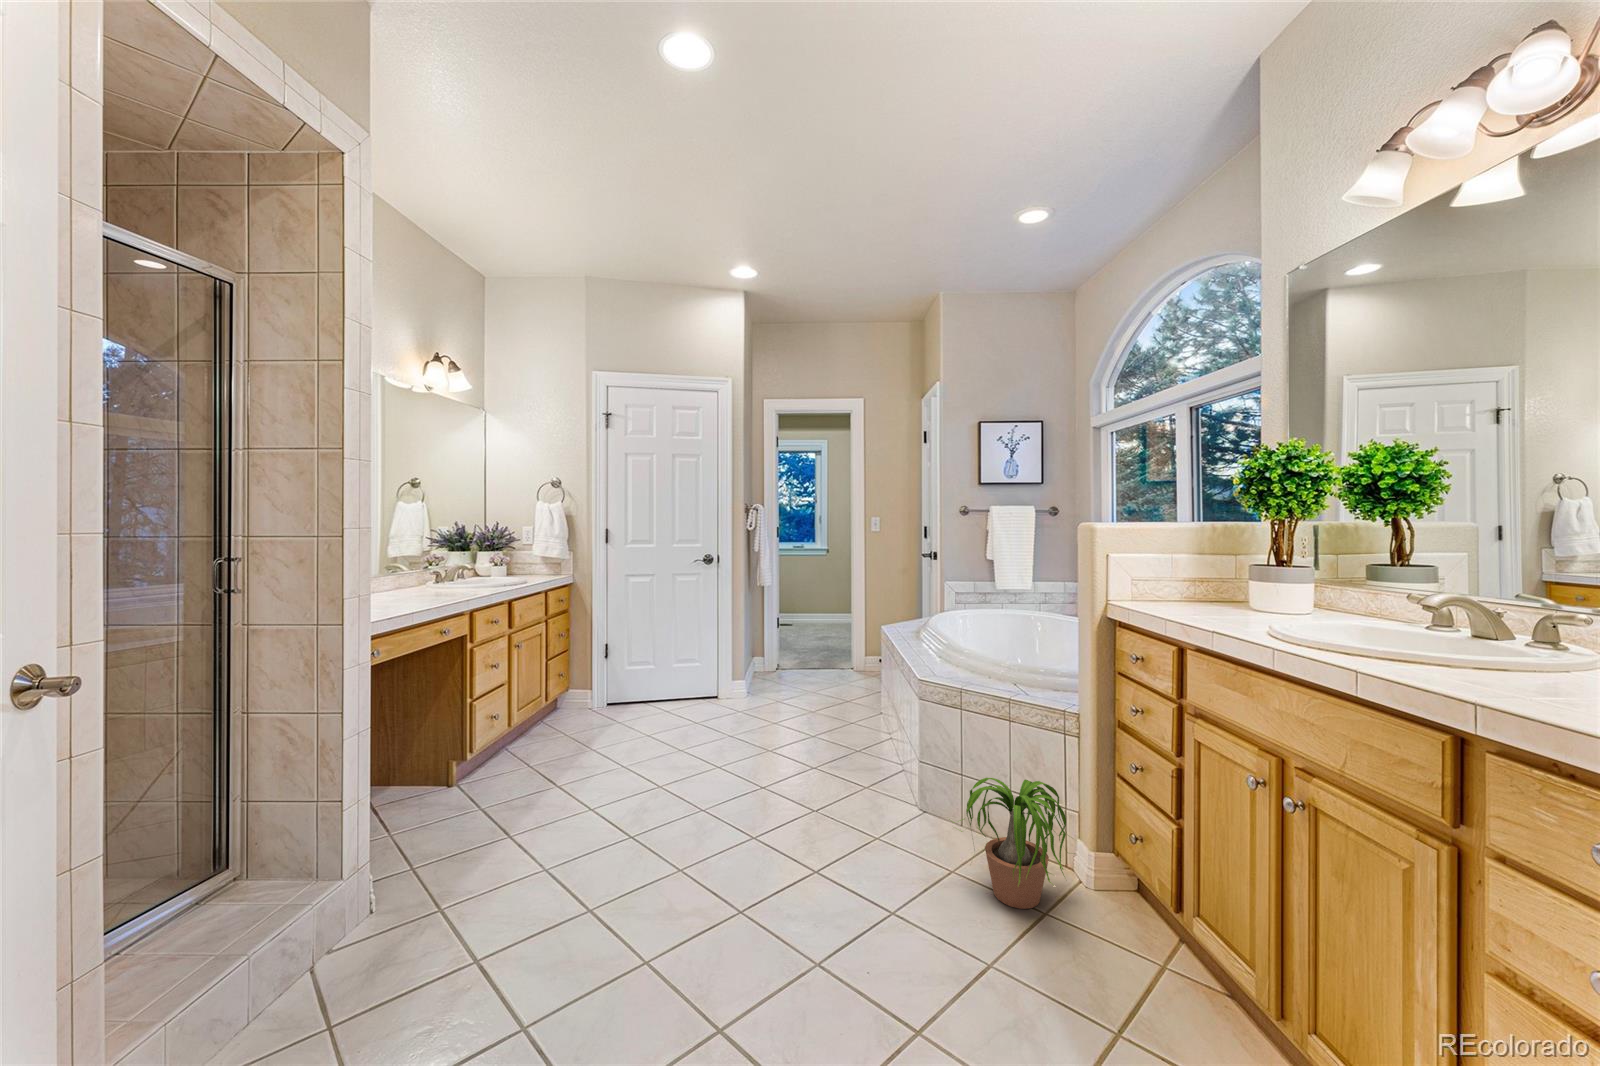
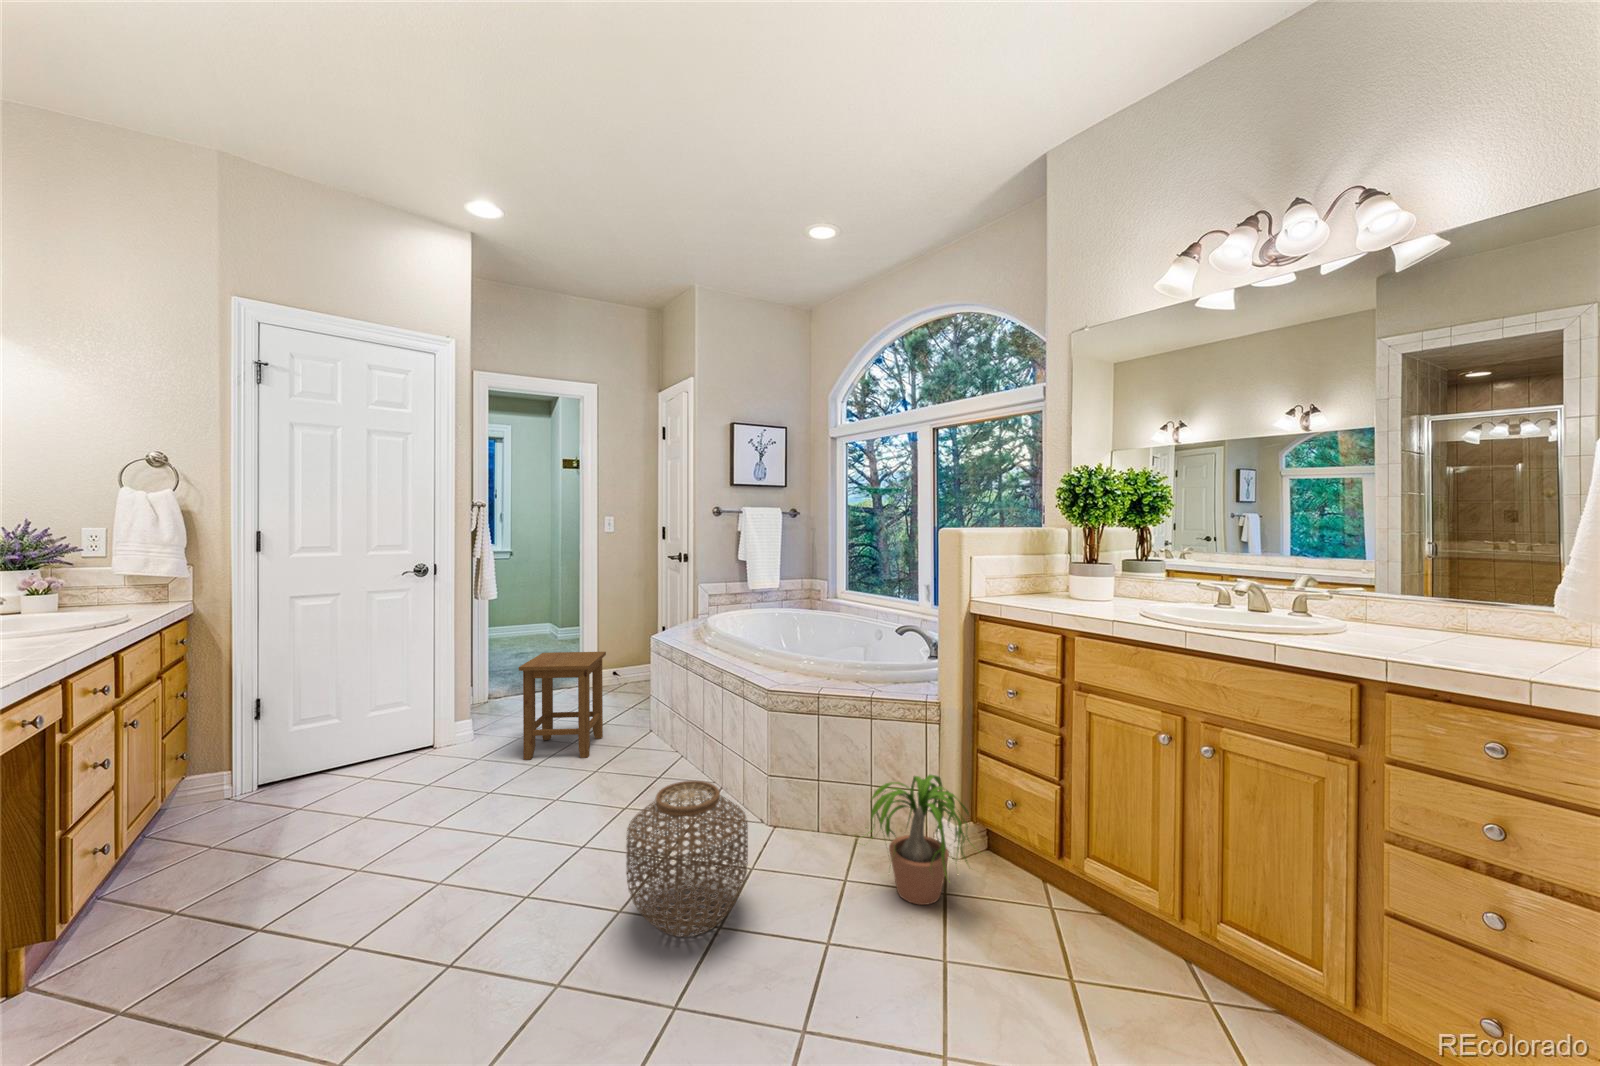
stool: none [773,629,846,719] -> present [519,652,606,760]
woven basket: none [758,735,856,858] -> present [626,781,748,937]

